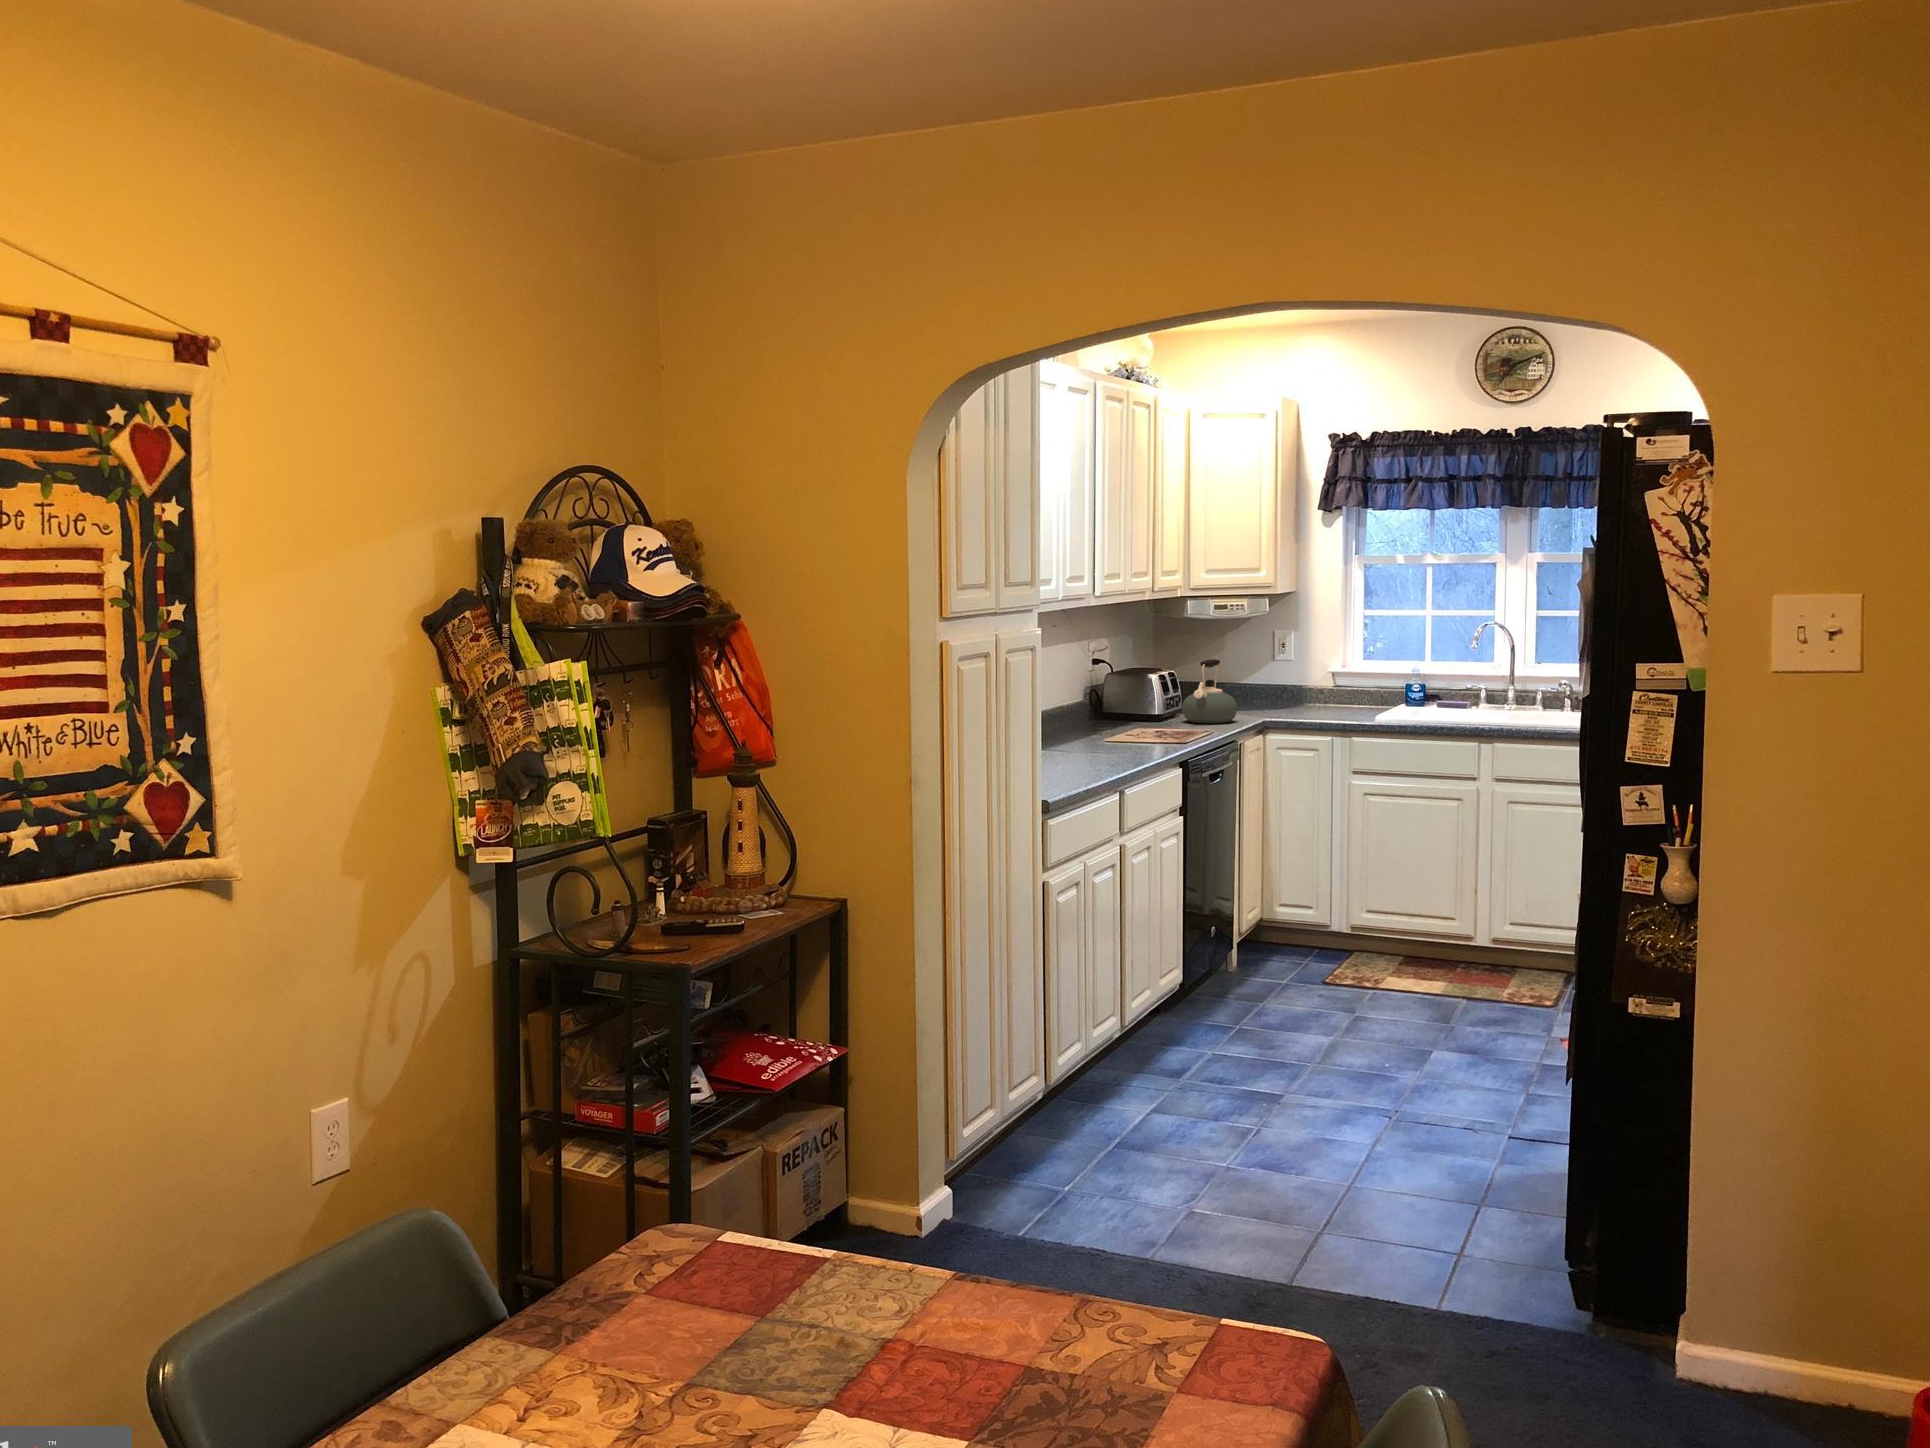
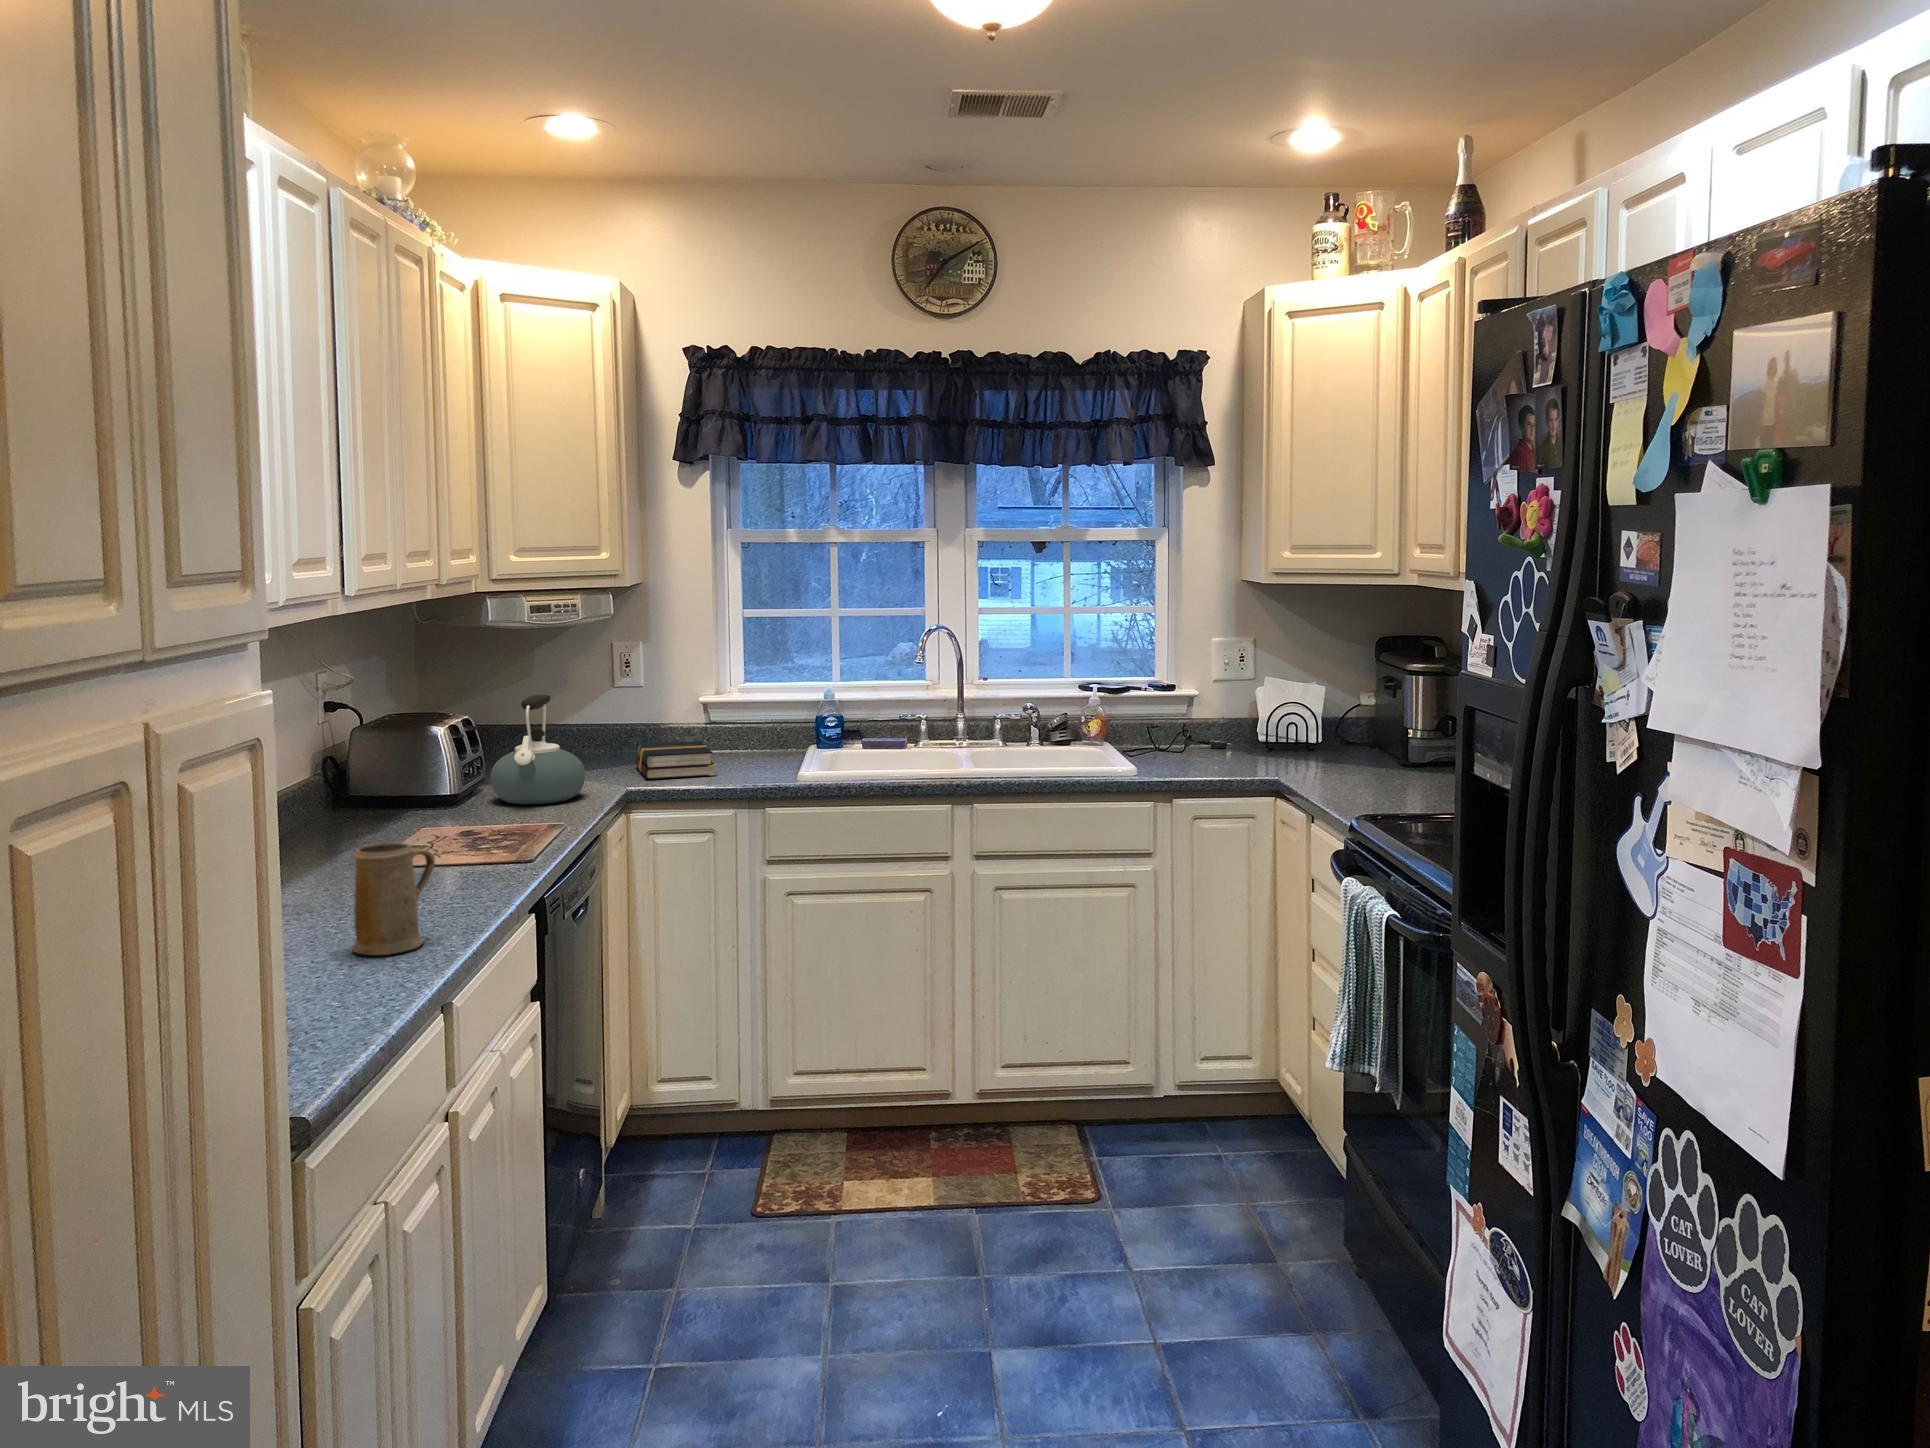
hardback book: none [1279,697,1325,717] -> present [635,741,716,779]
mug: none [1090,712,1128,762] -> present [352,843,435,955]

